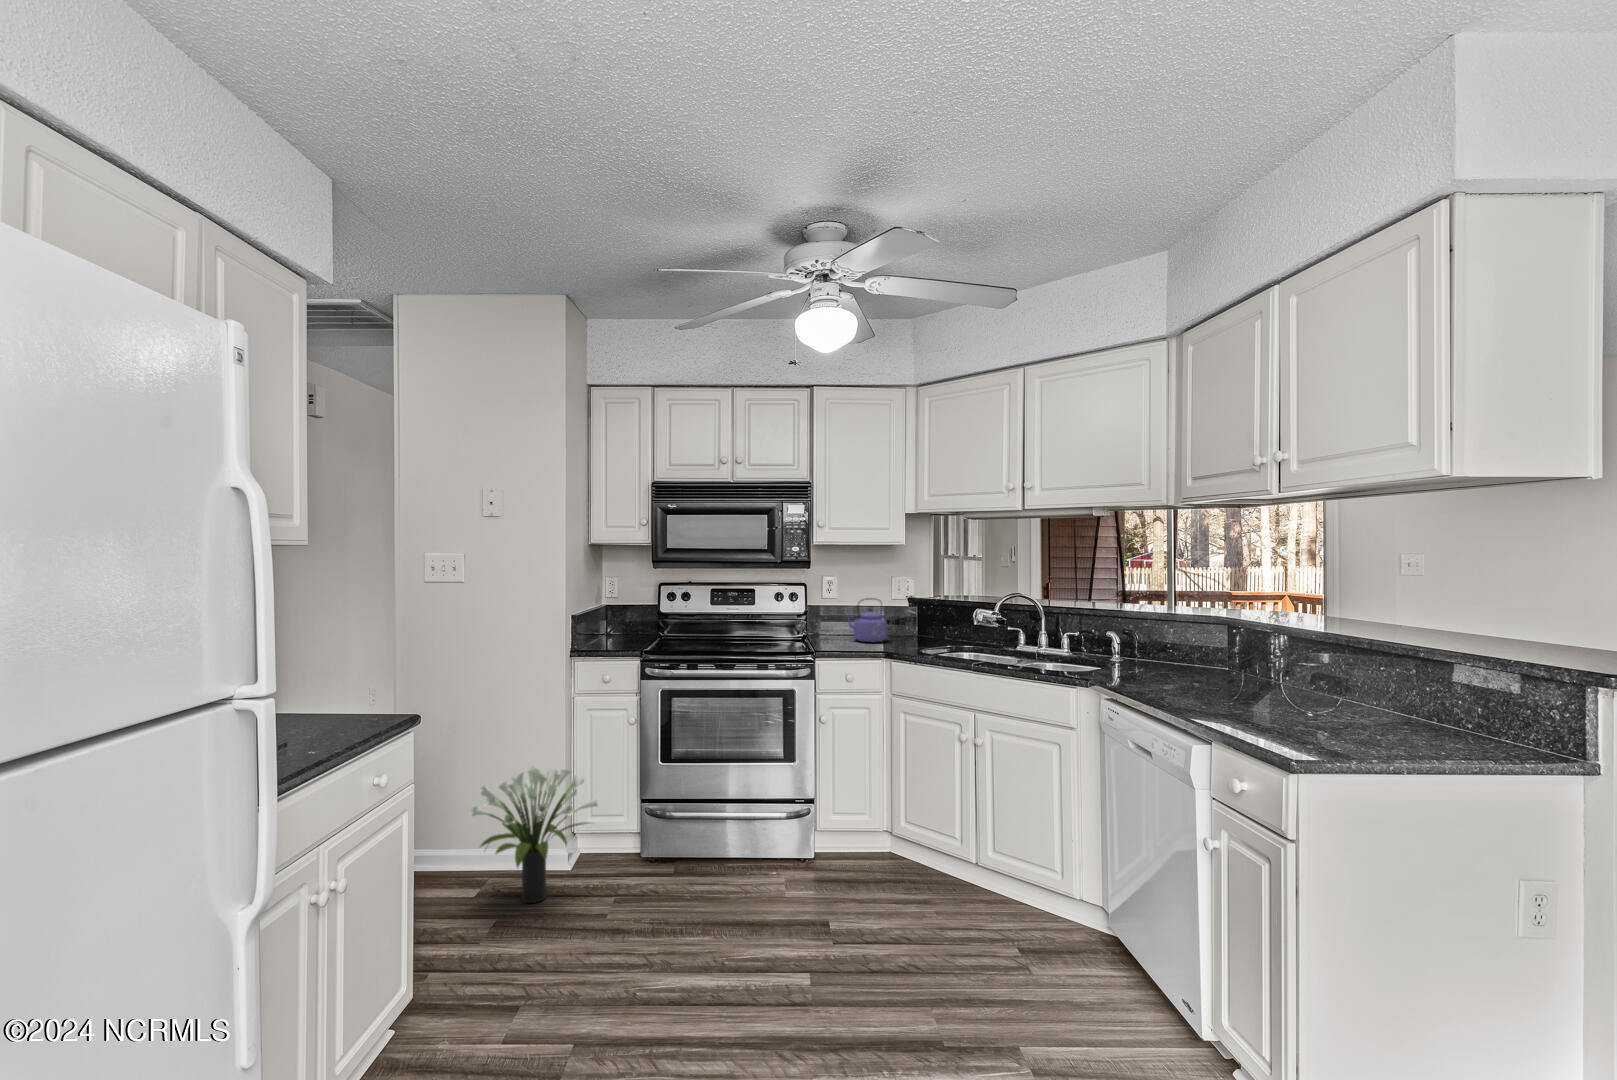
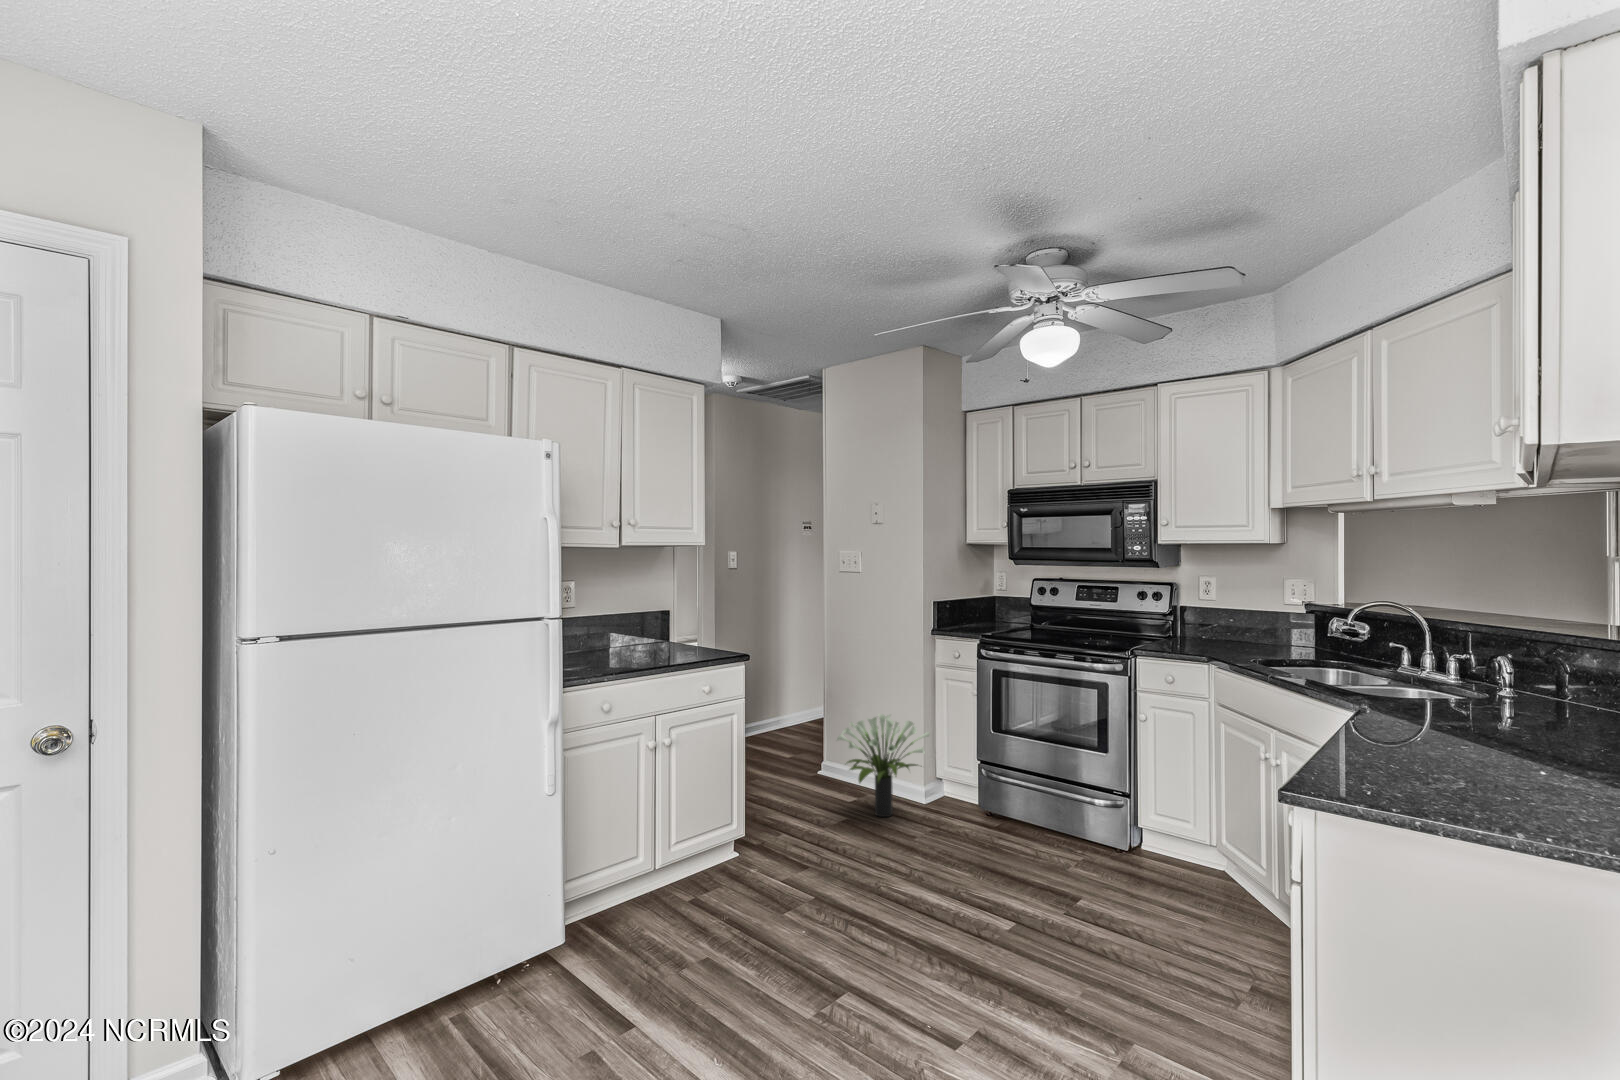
kettle: present [845,598,887,642] -> none [1199,599,1255,647]

